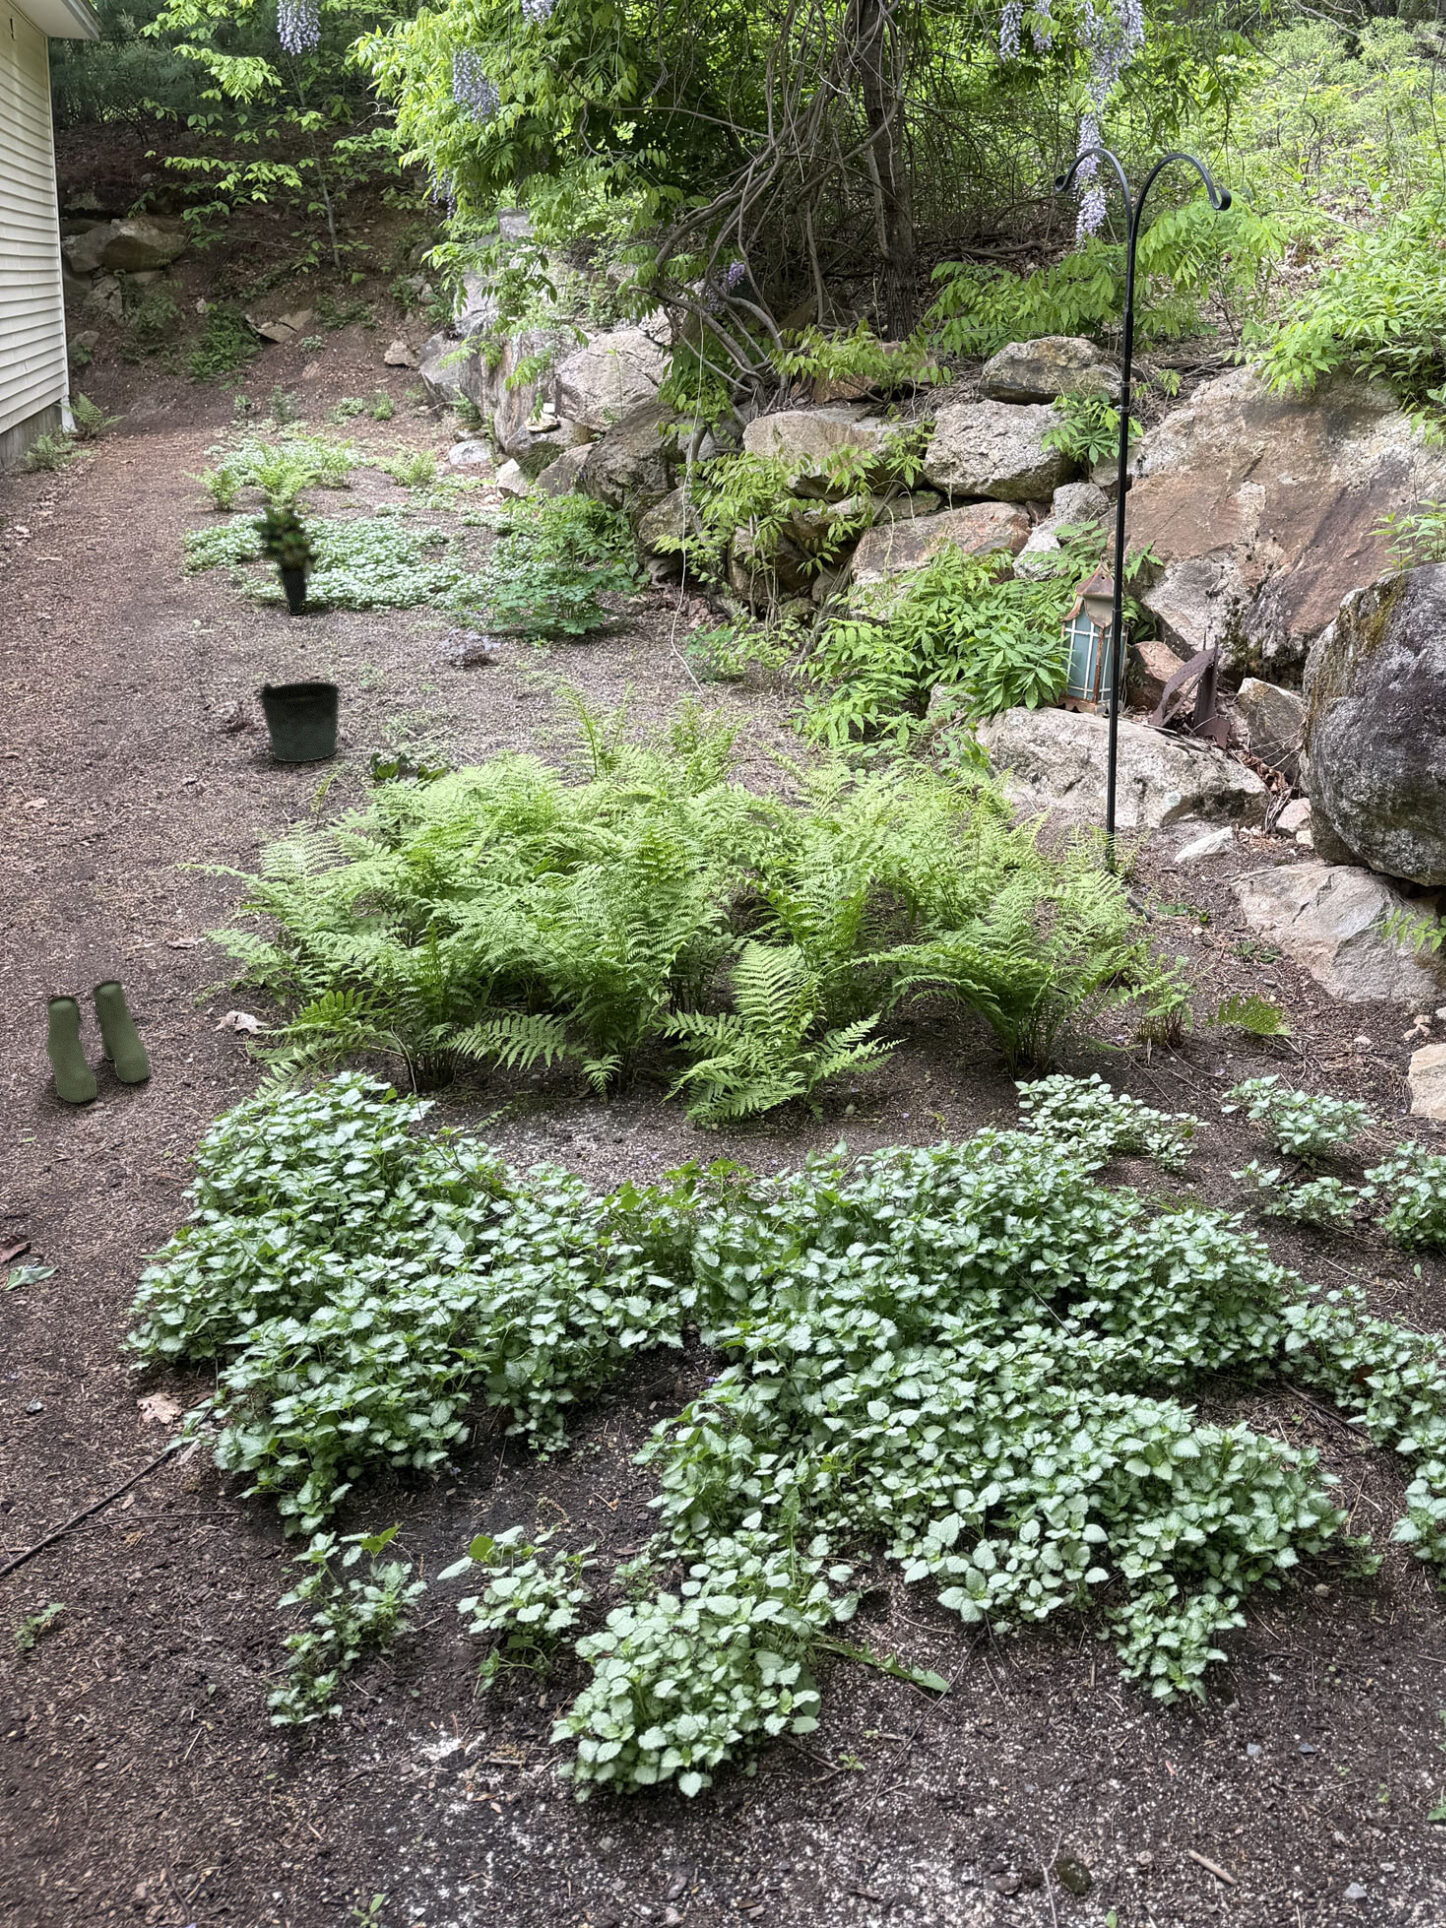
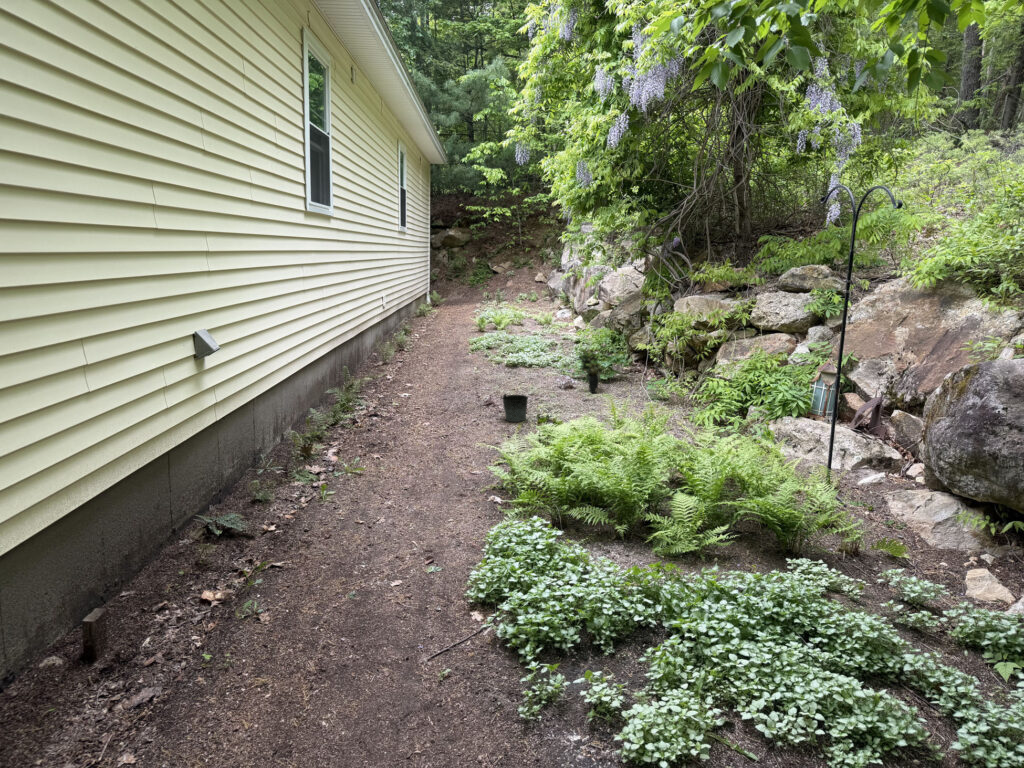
potted plant: present [251,504,321,615] -> present [578,348,603,393]
boots: present [46,980,150,1103] -> none [447,483,476,520]

